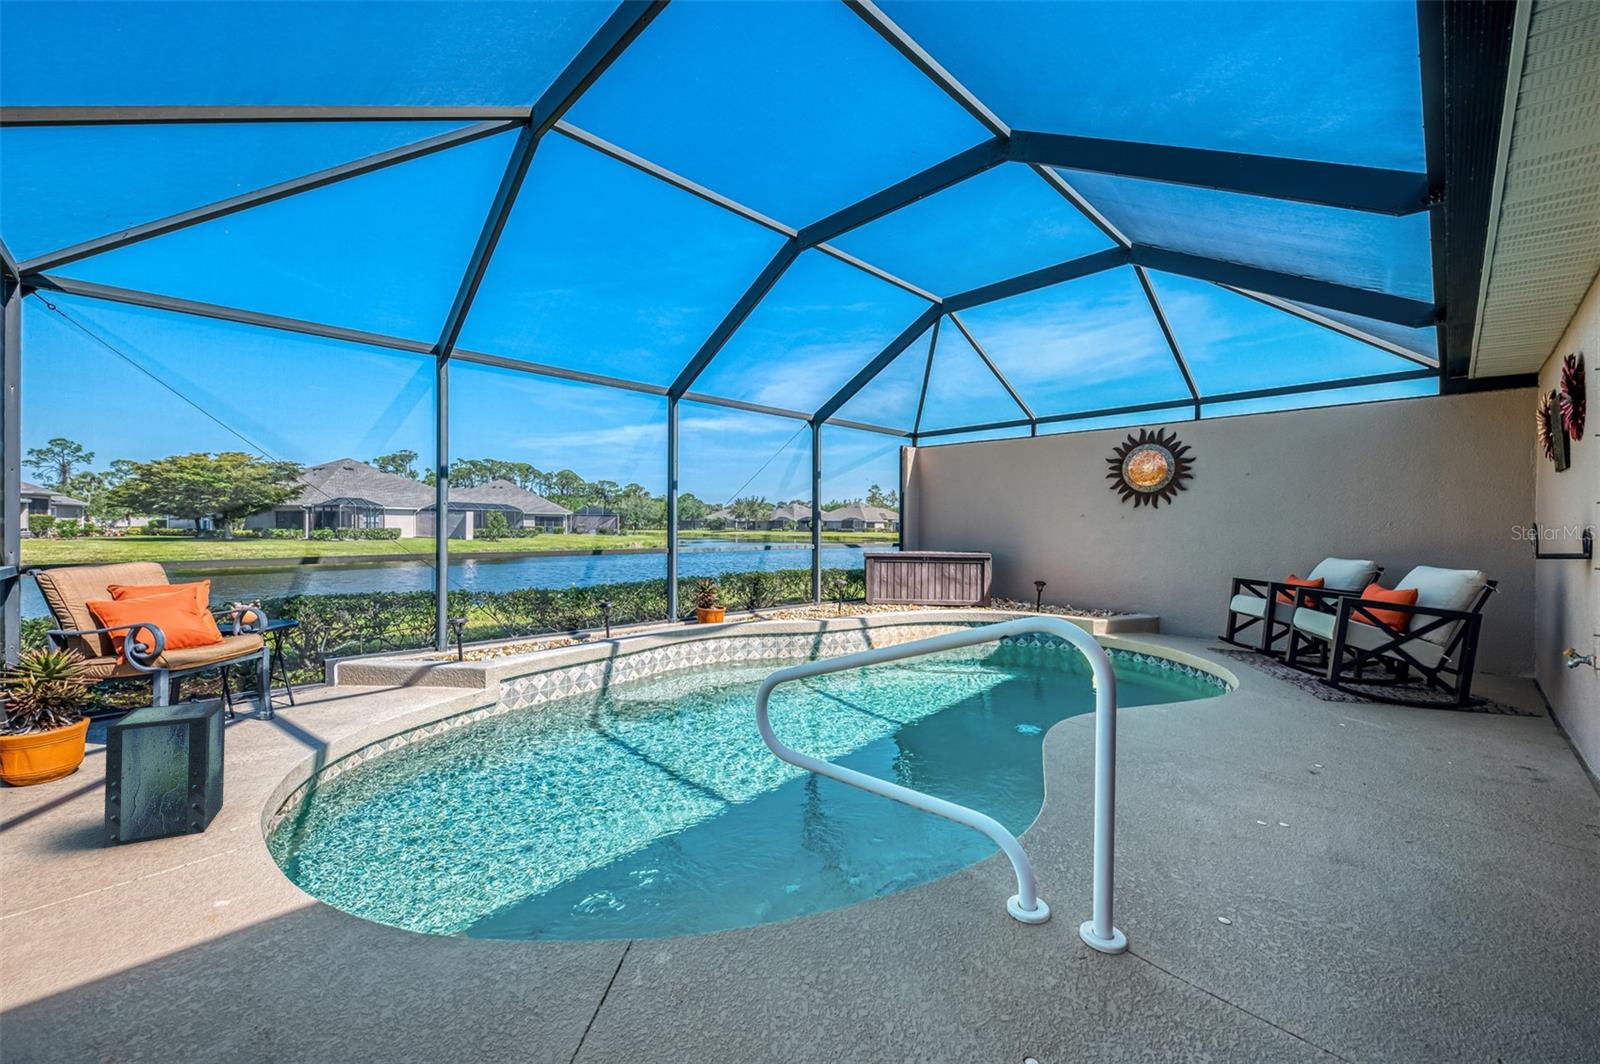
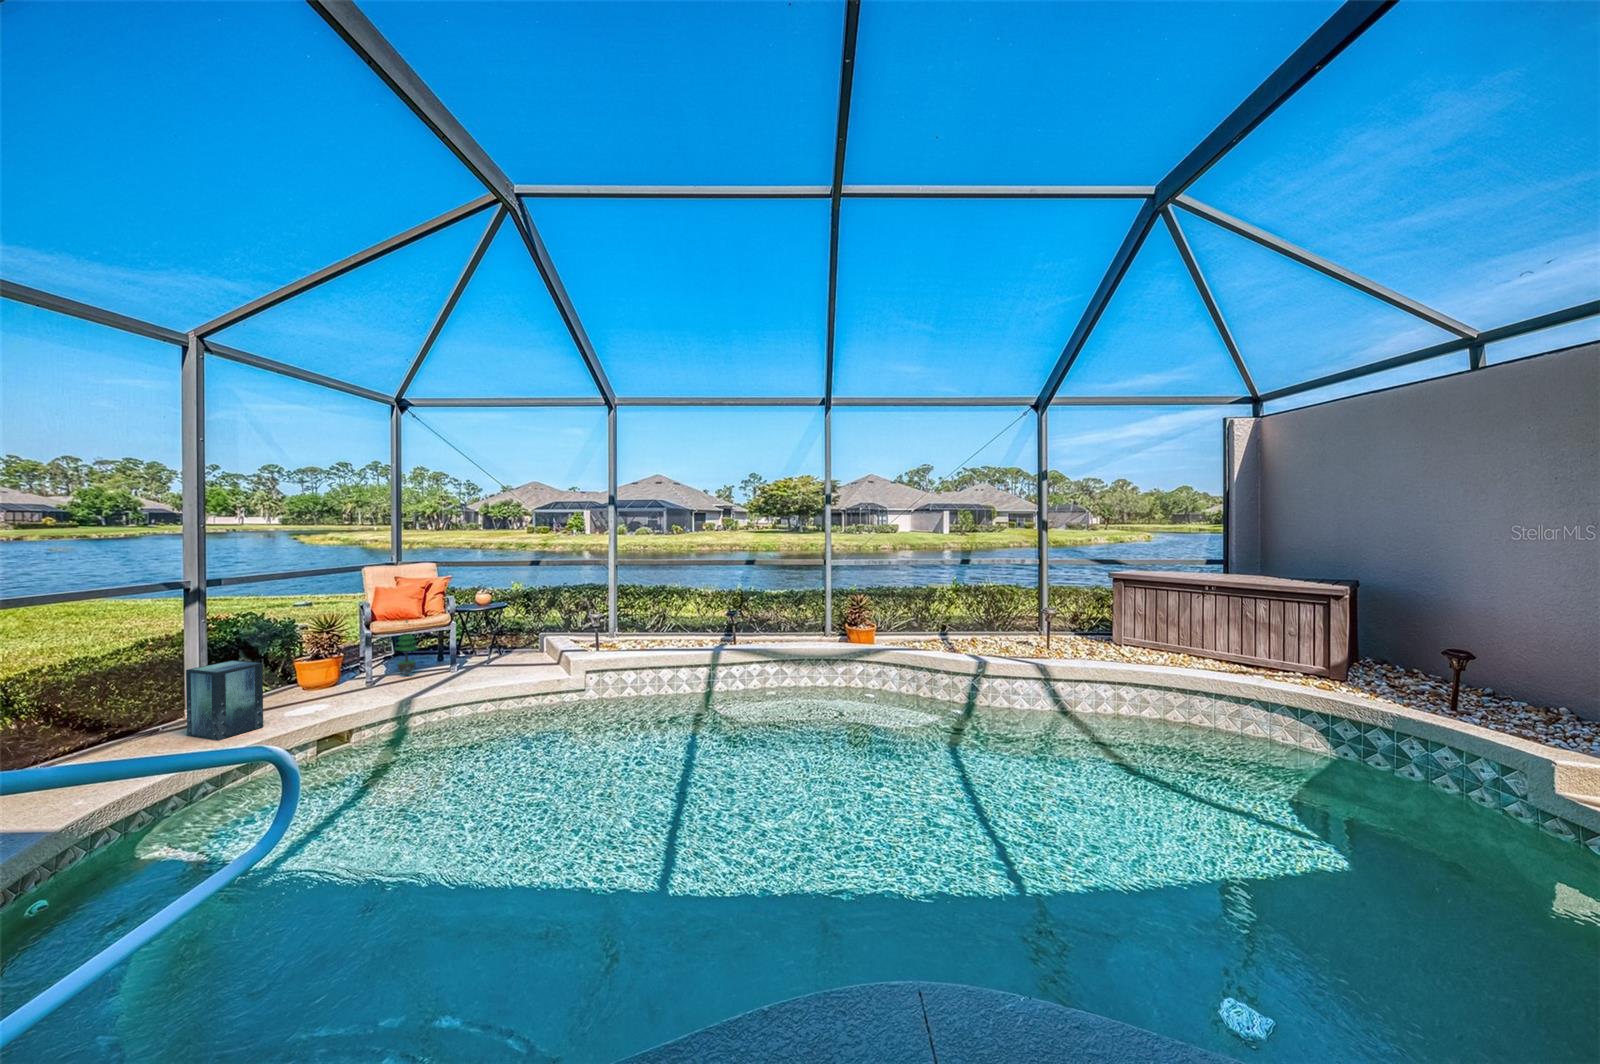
potted tree: none [206,639,250,729] -> present [395,620,418,675]

